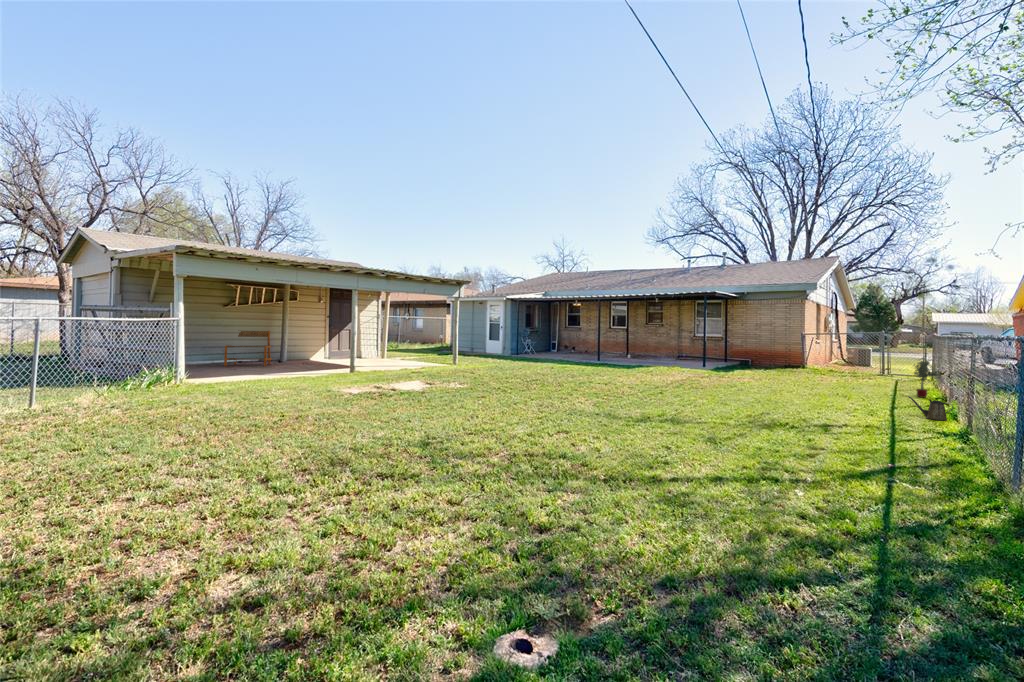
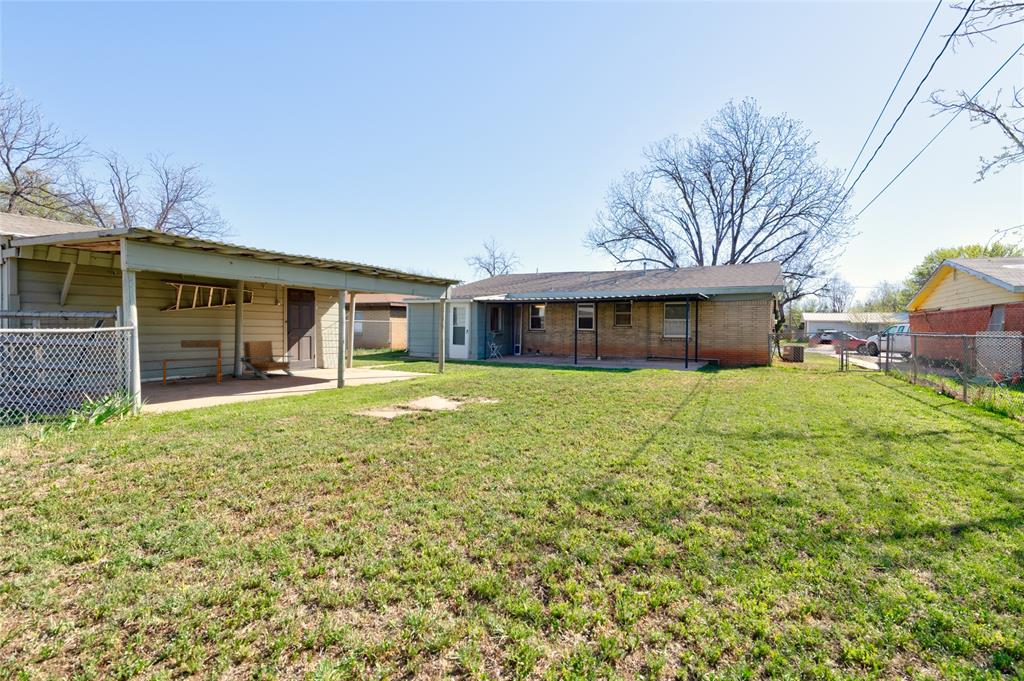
lounge chair: none [284,333,330,365] -> present [239,341,293,380]
potted tree: present [914,357,941,398] -> none [923,354,952,394]
watering can: present [908,396,953,420] -> none [969,396,1016,419]

